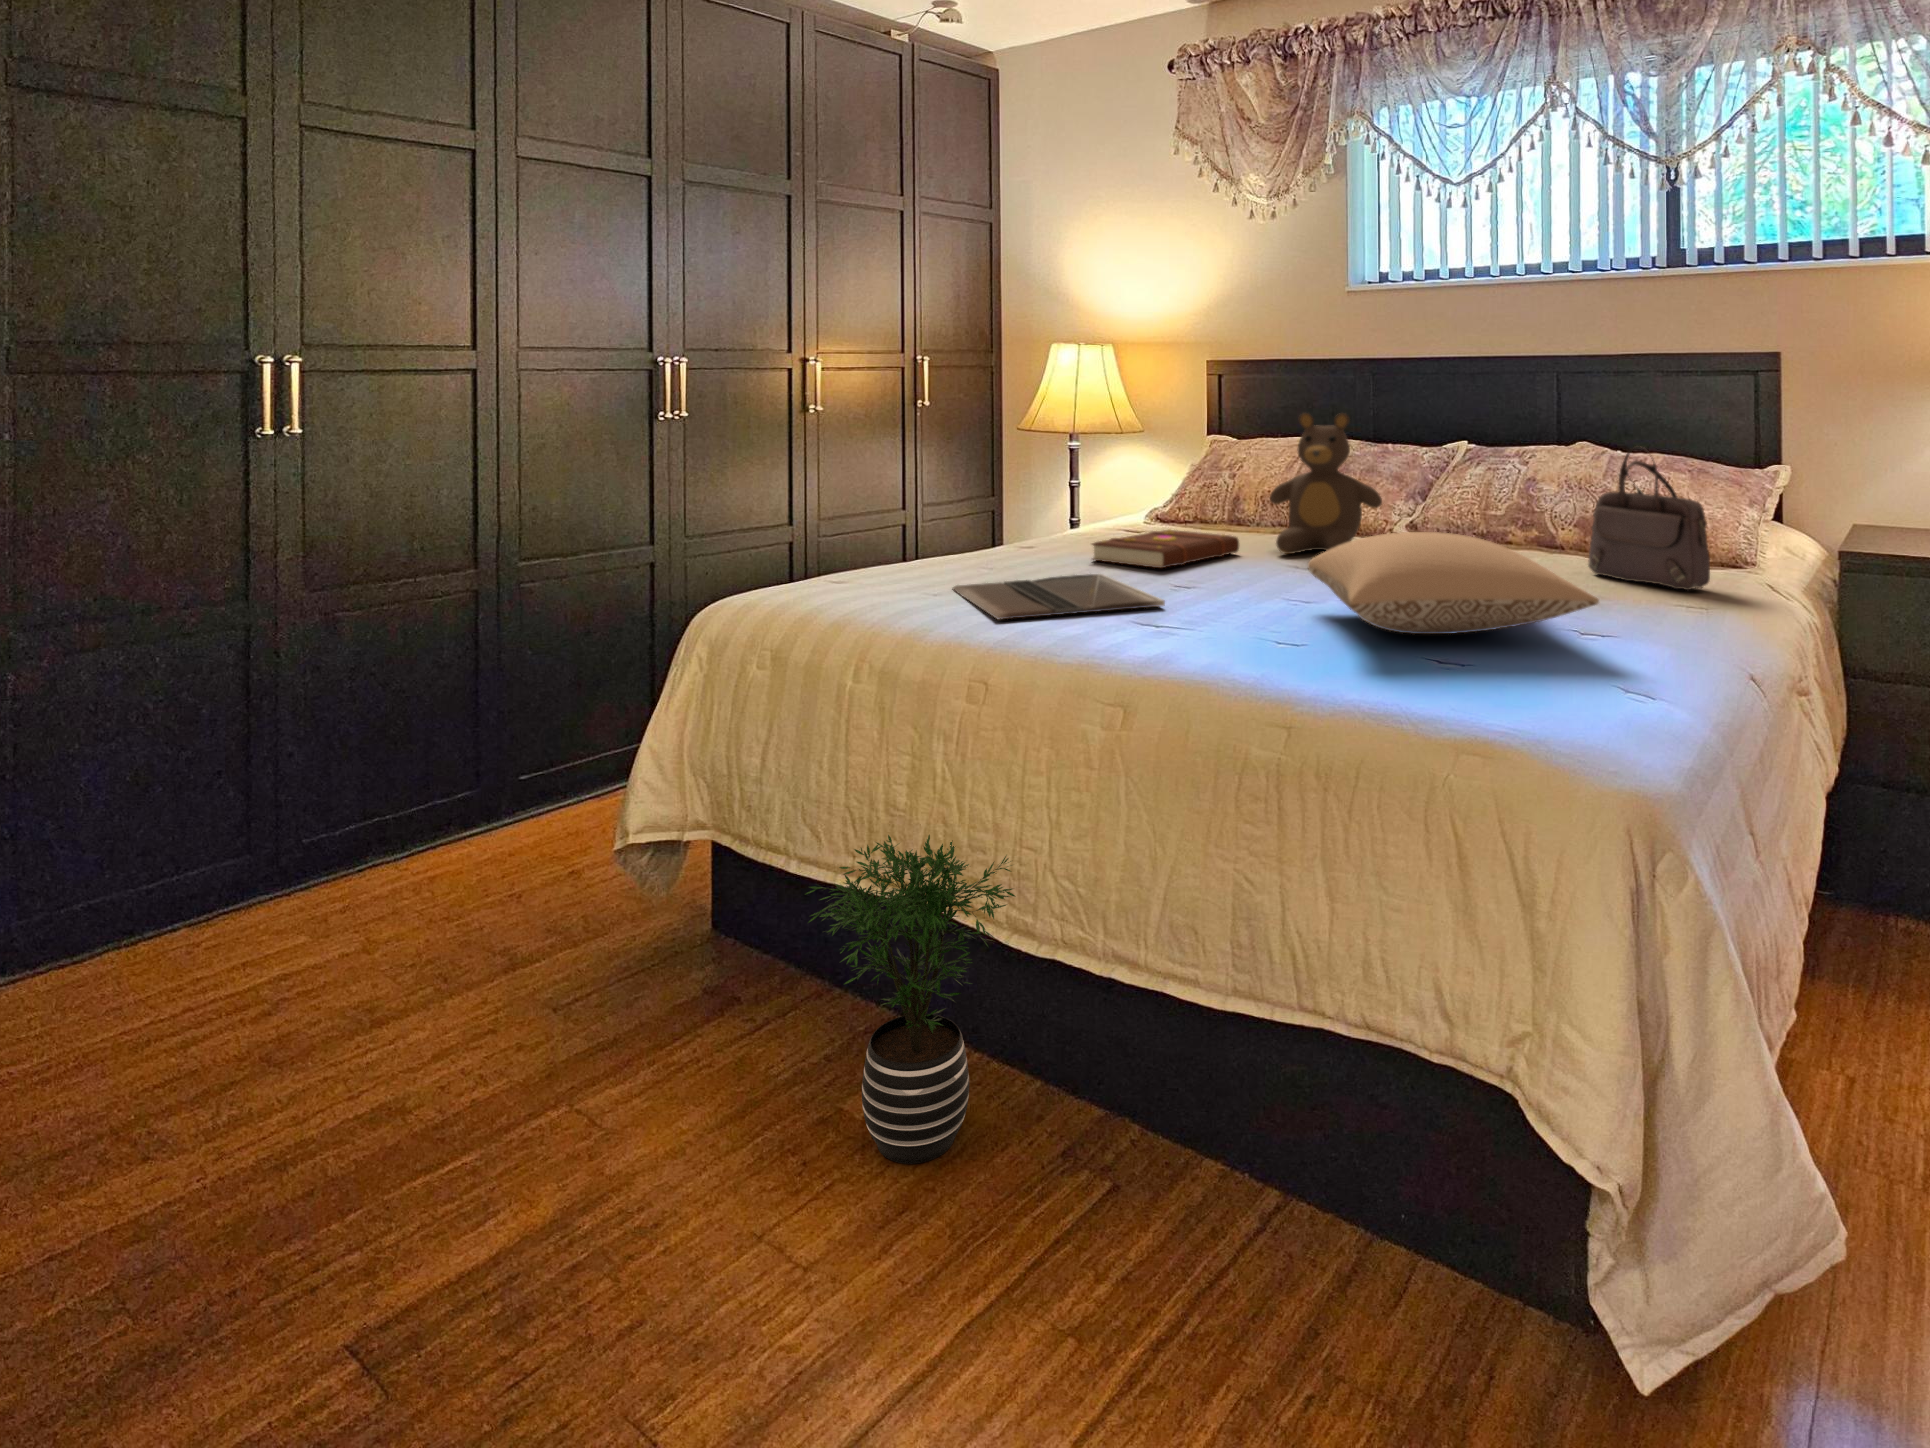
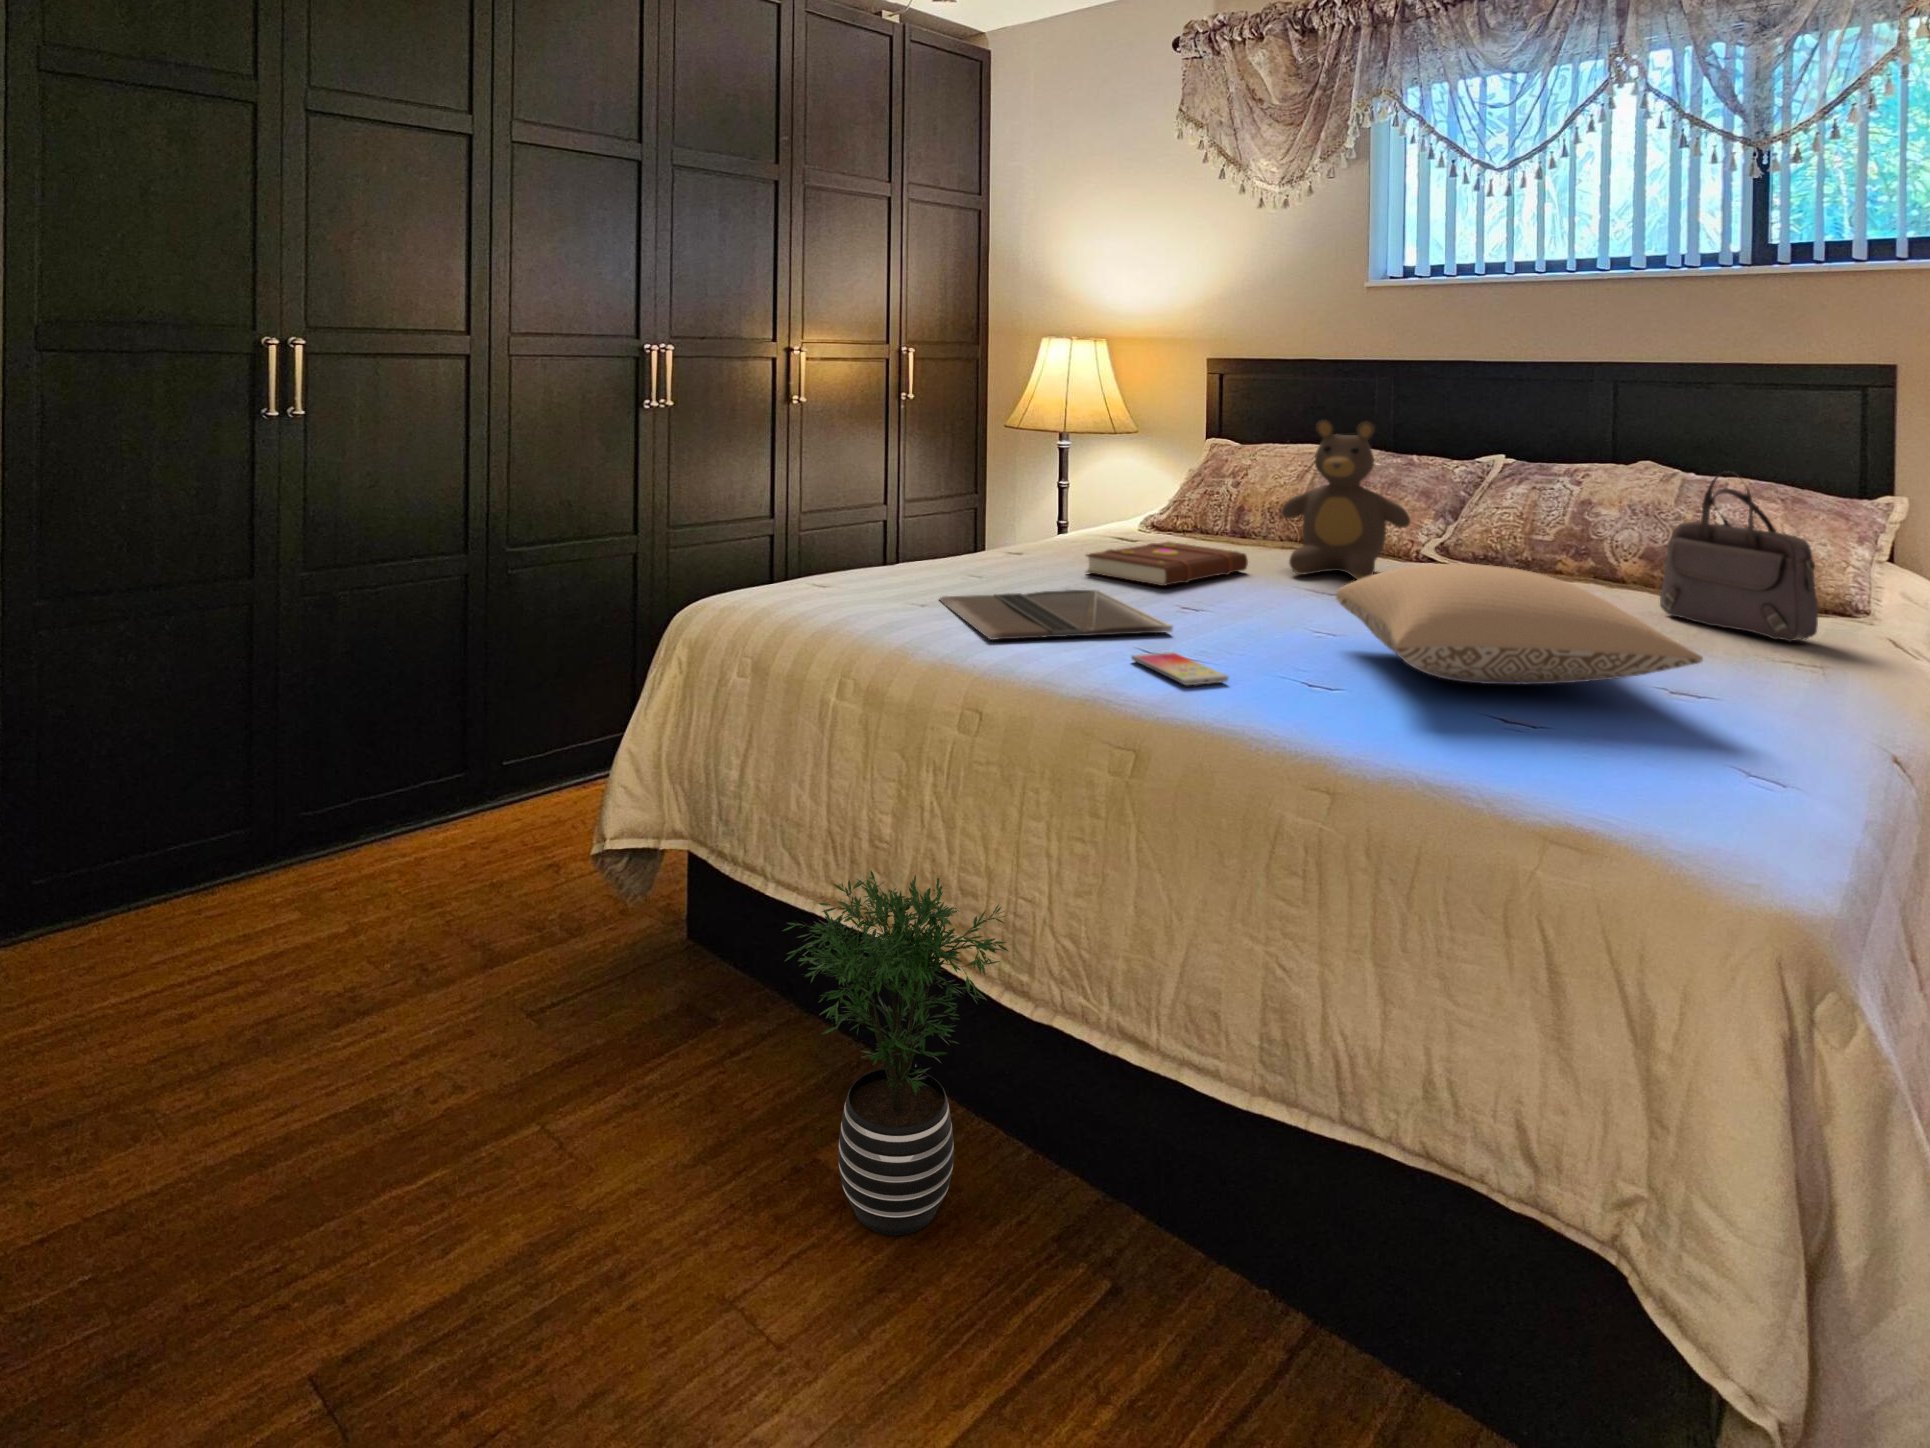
smartphone: none [1125,622,1209,649] -> present [1131,652,1228,685]

